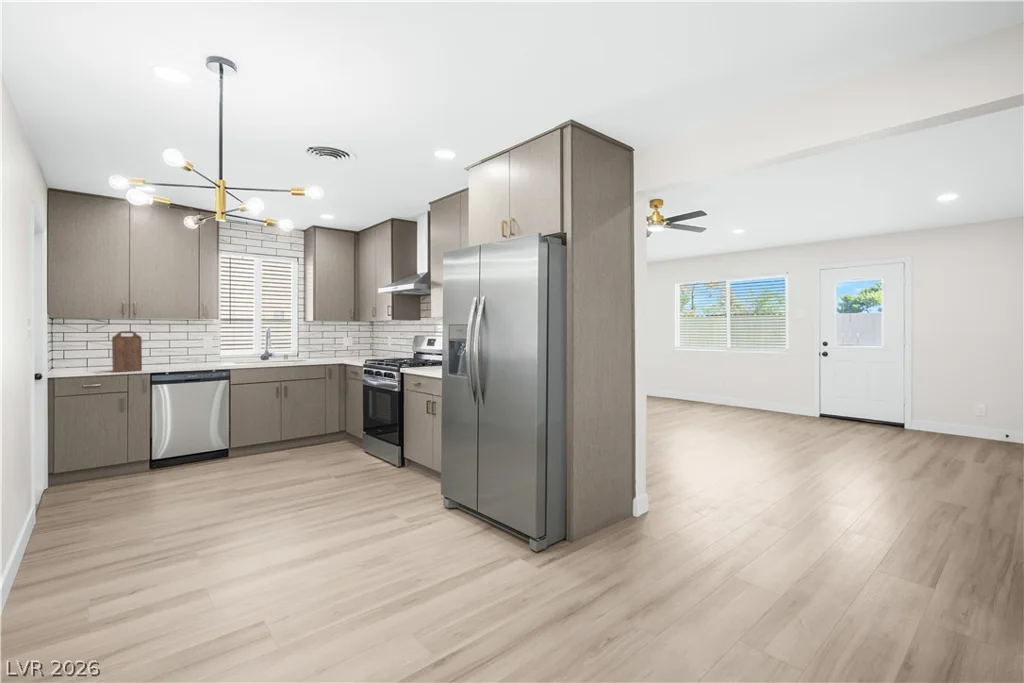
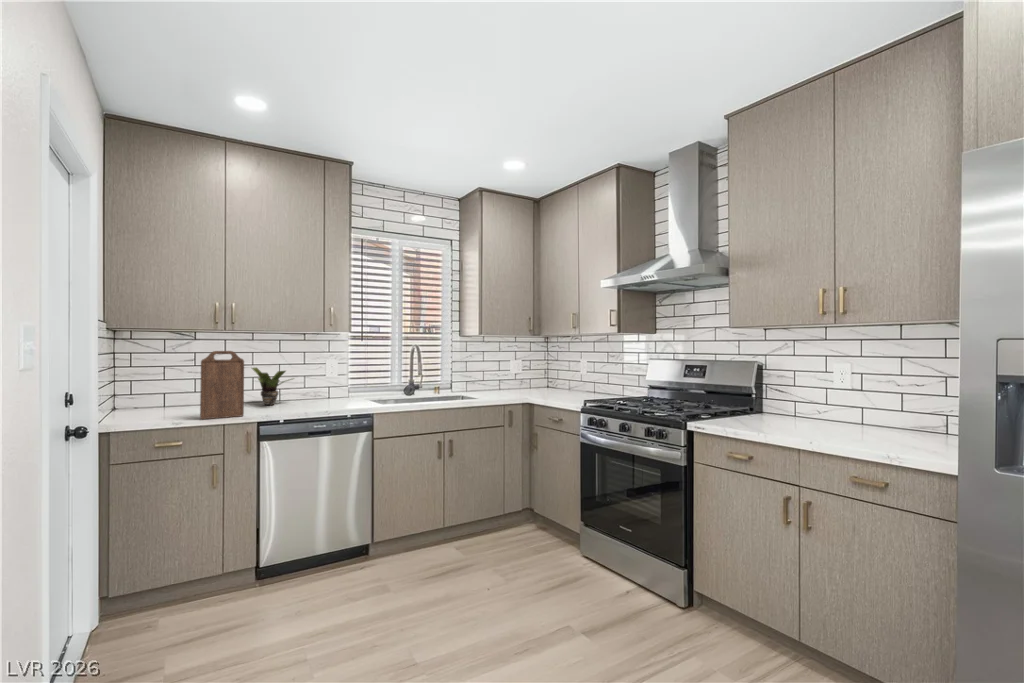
potted plant: none [148,342,179,366] -> present [252,368,291,405]

